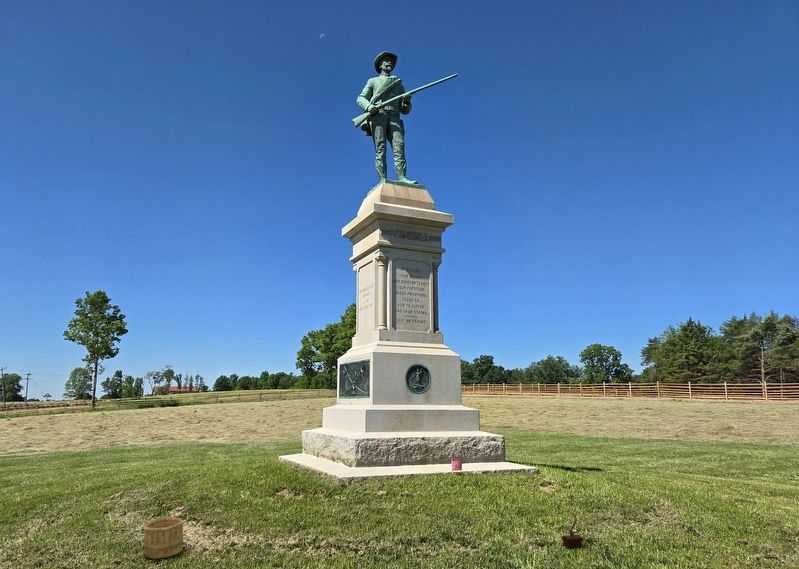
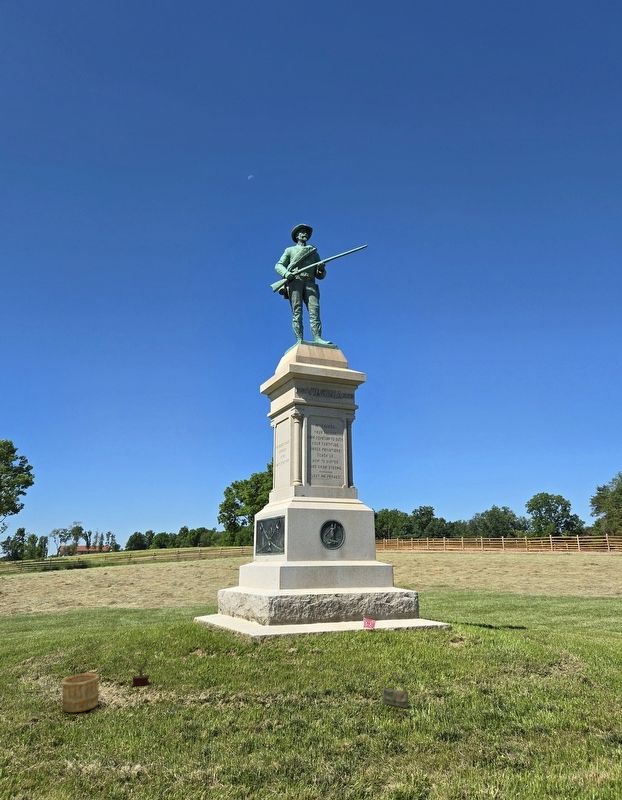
potted plant: present [557,495,598,548] -> present [127,640,164,686]
bag: none [481,519,510,556] -> present [382,672,409,708]

